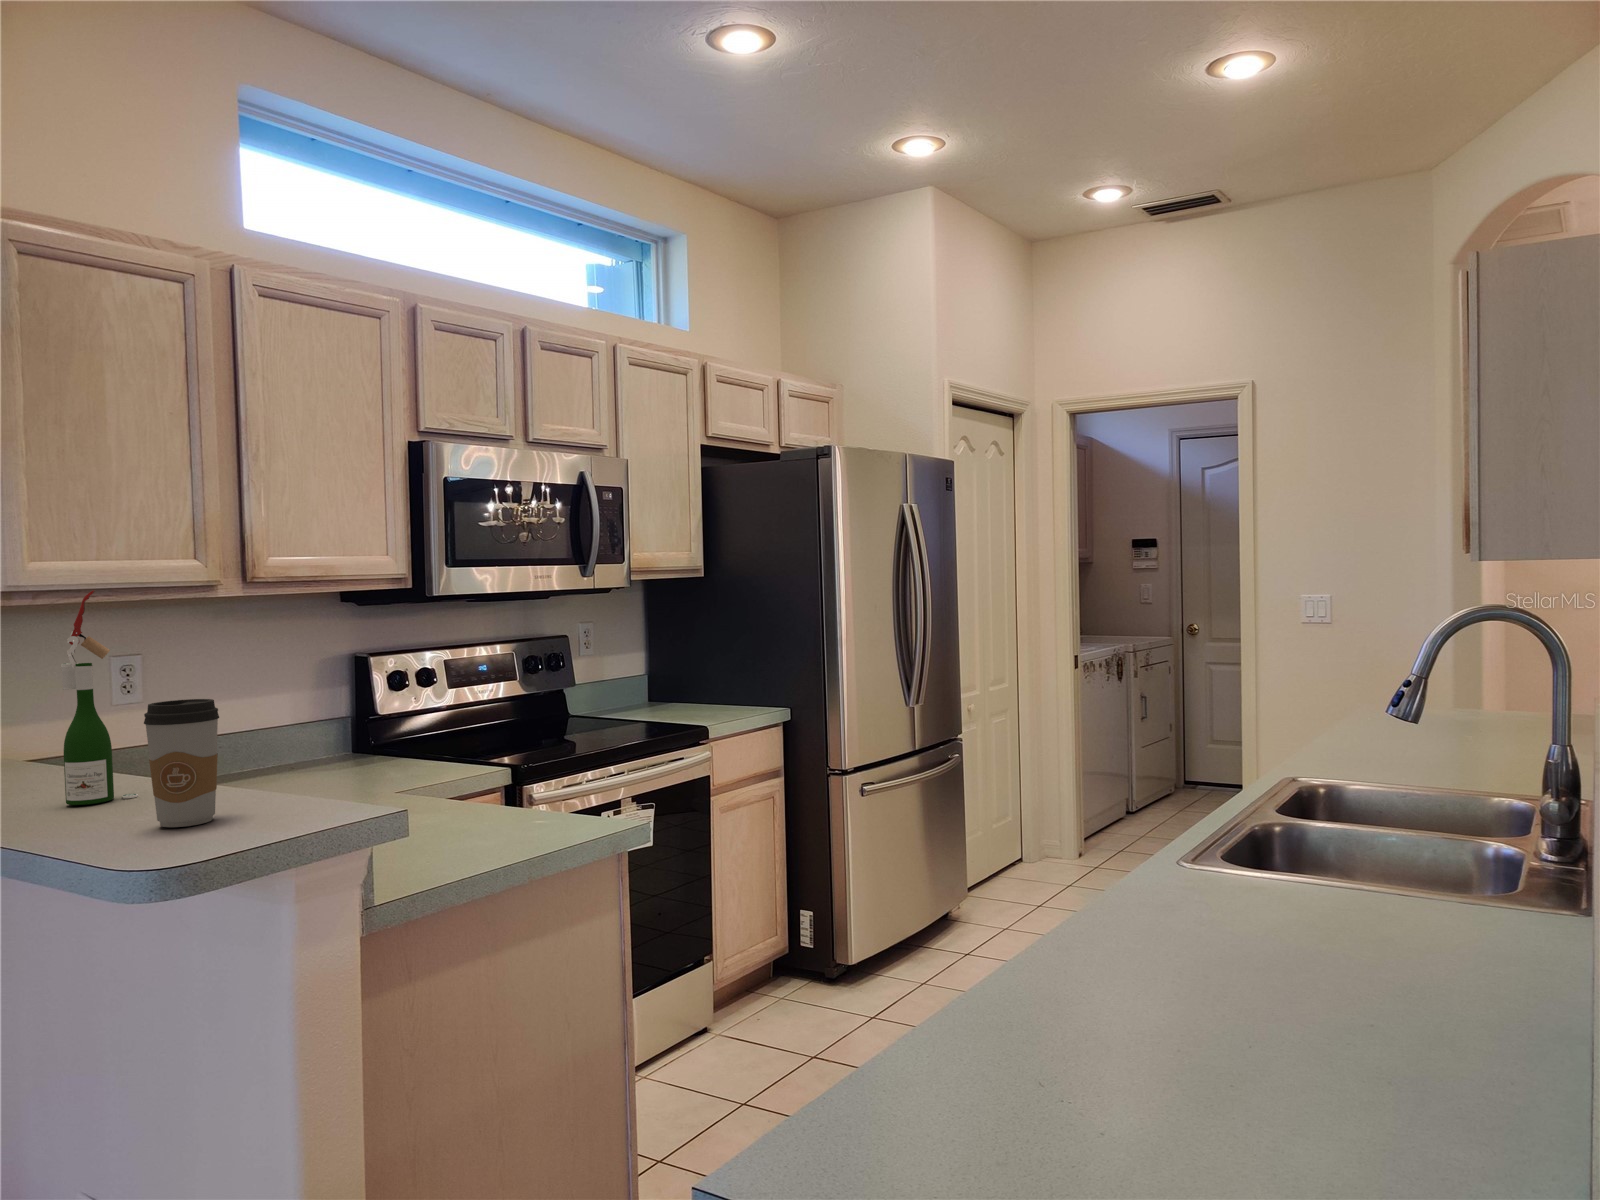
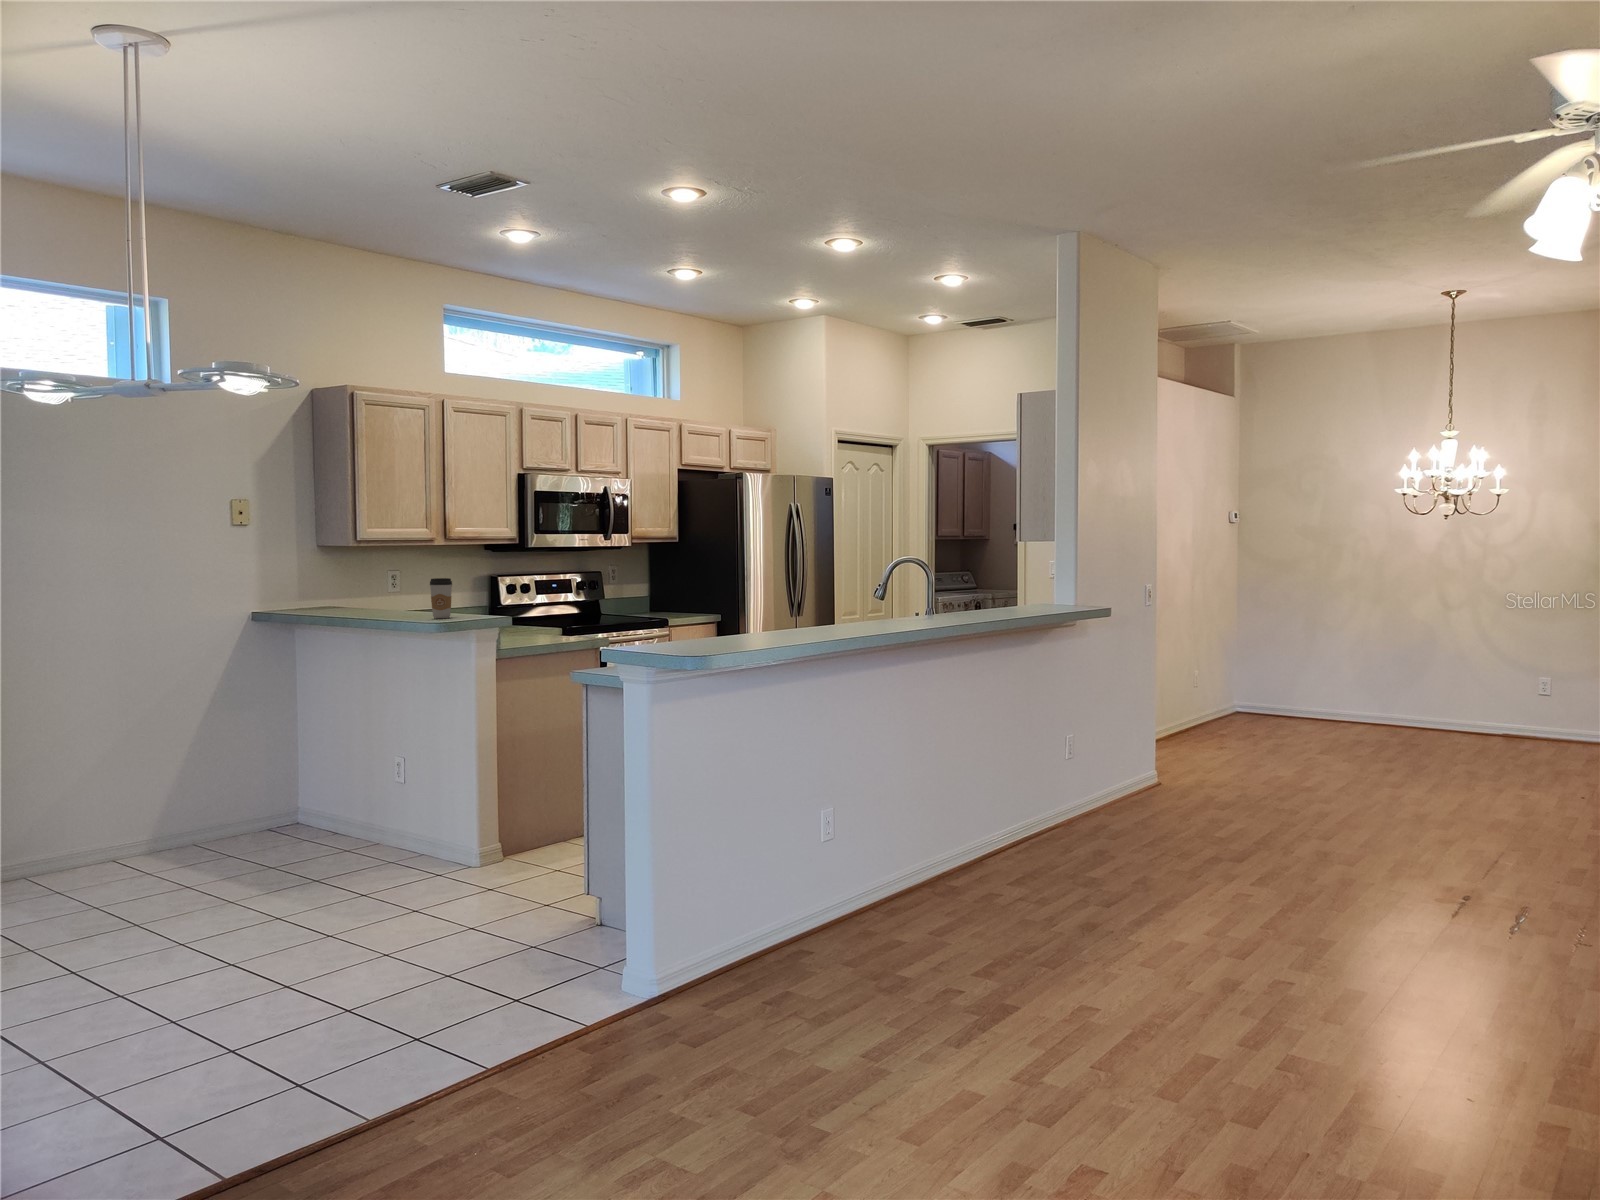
wine bottle: present [61,590,138,805] -> none [394,541,419,616]

